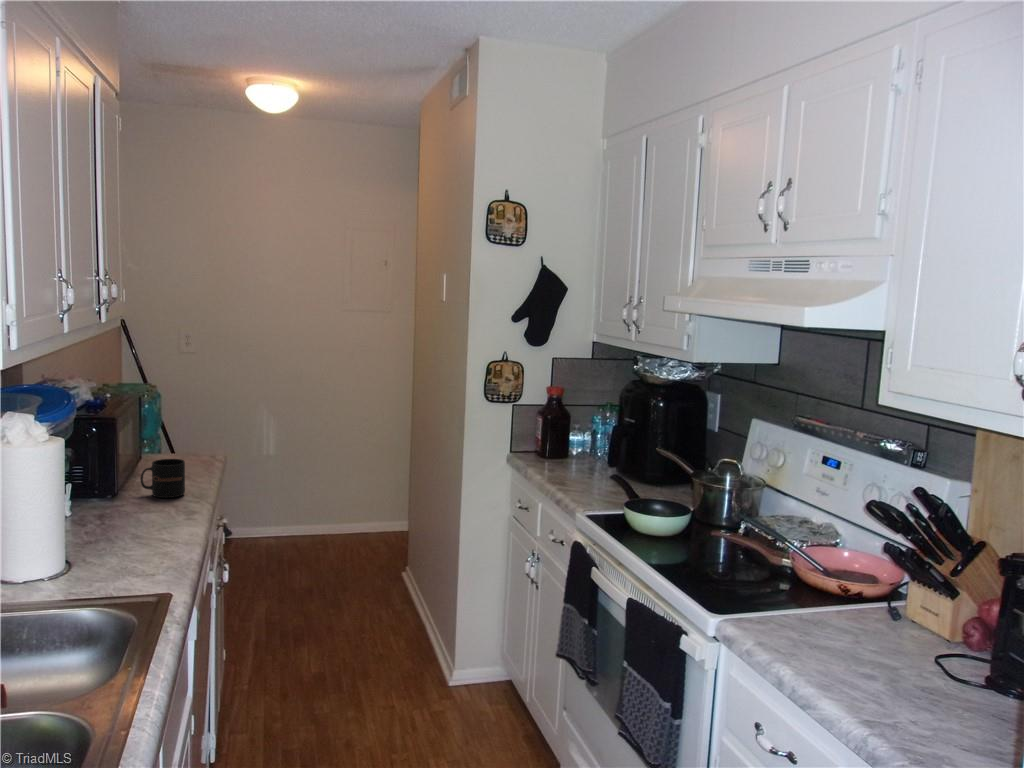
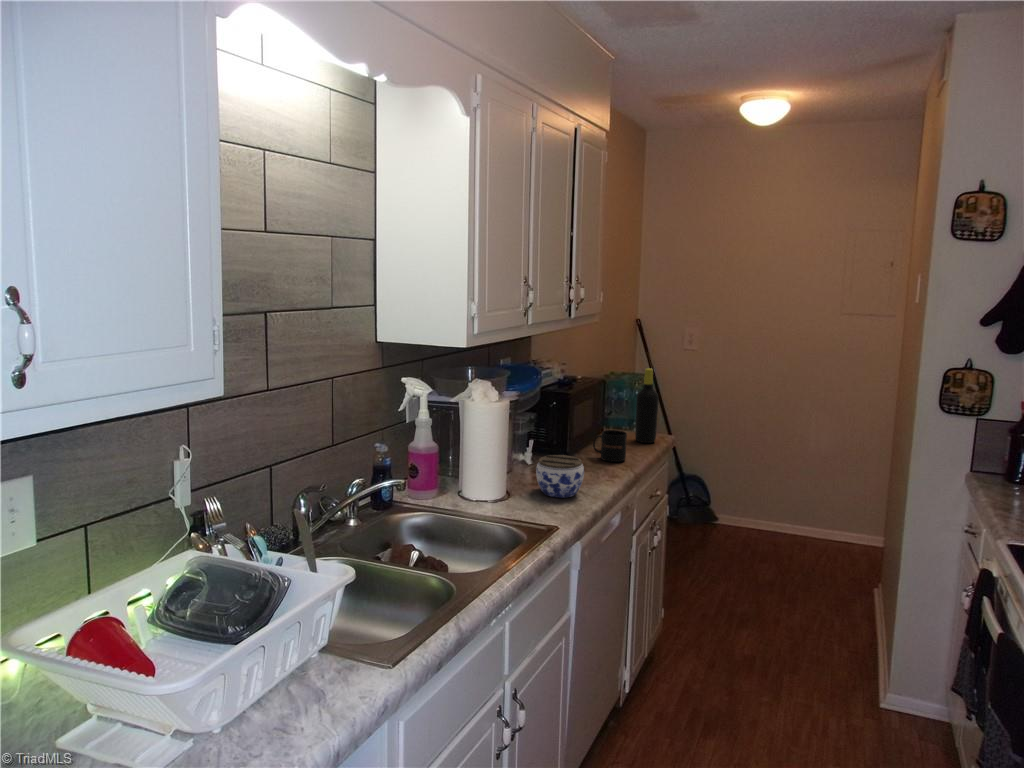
bottle: none [176,381,203,470] -> present [635,368,659,443]
jar: none [99,499,167,555] -> present [536,455,584,498]

